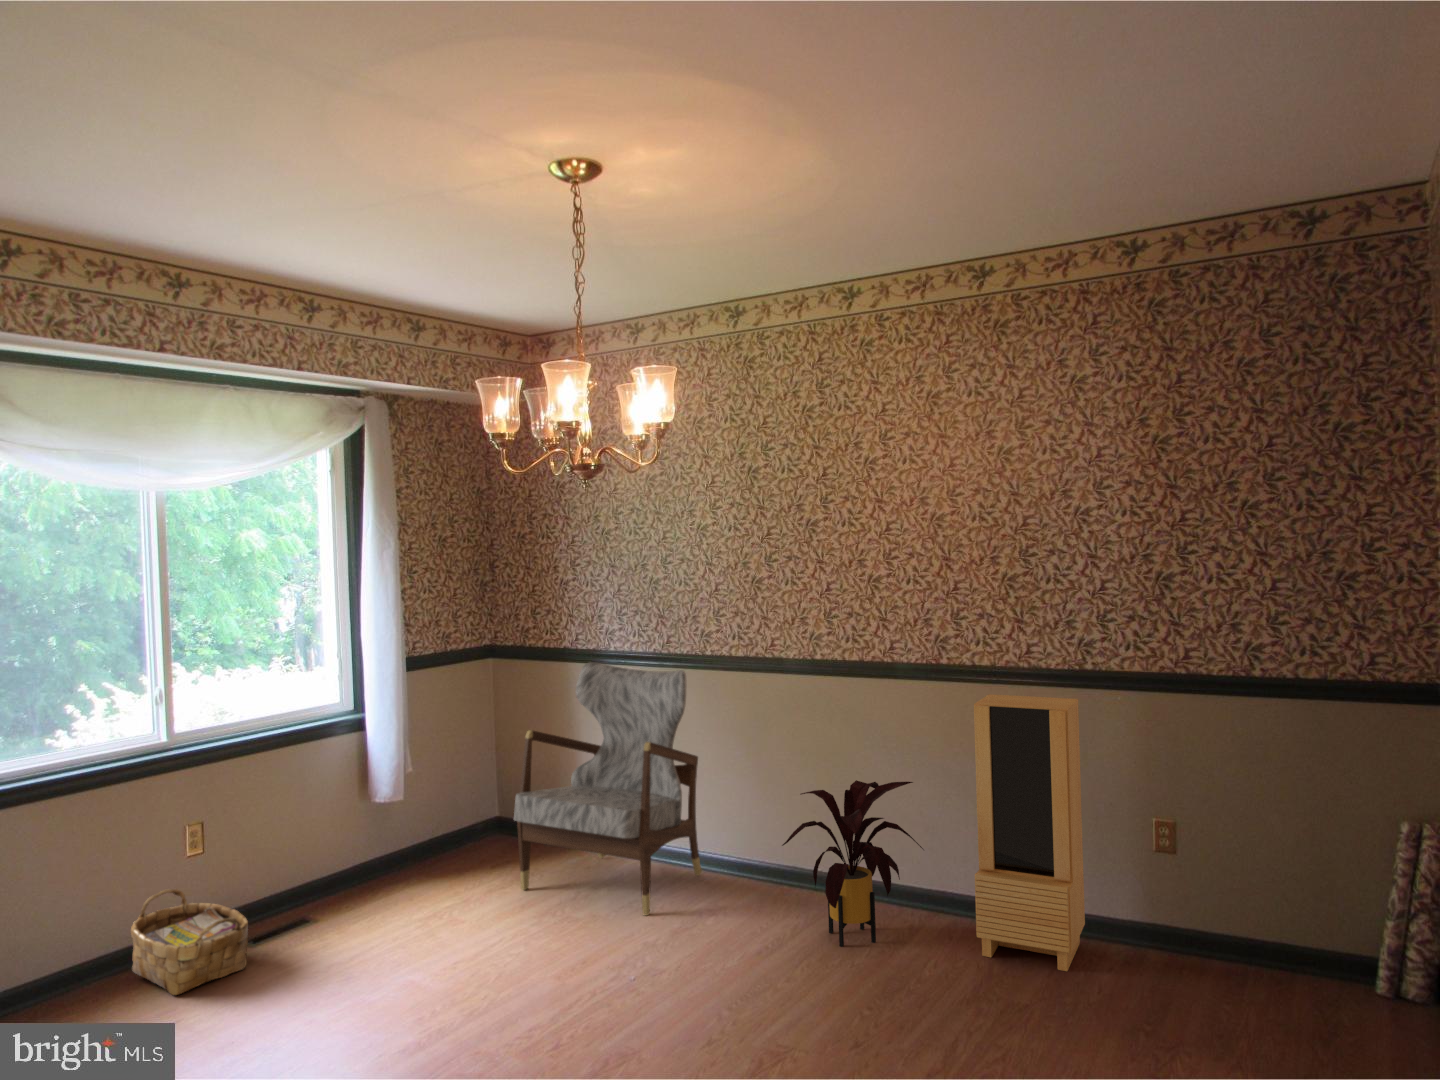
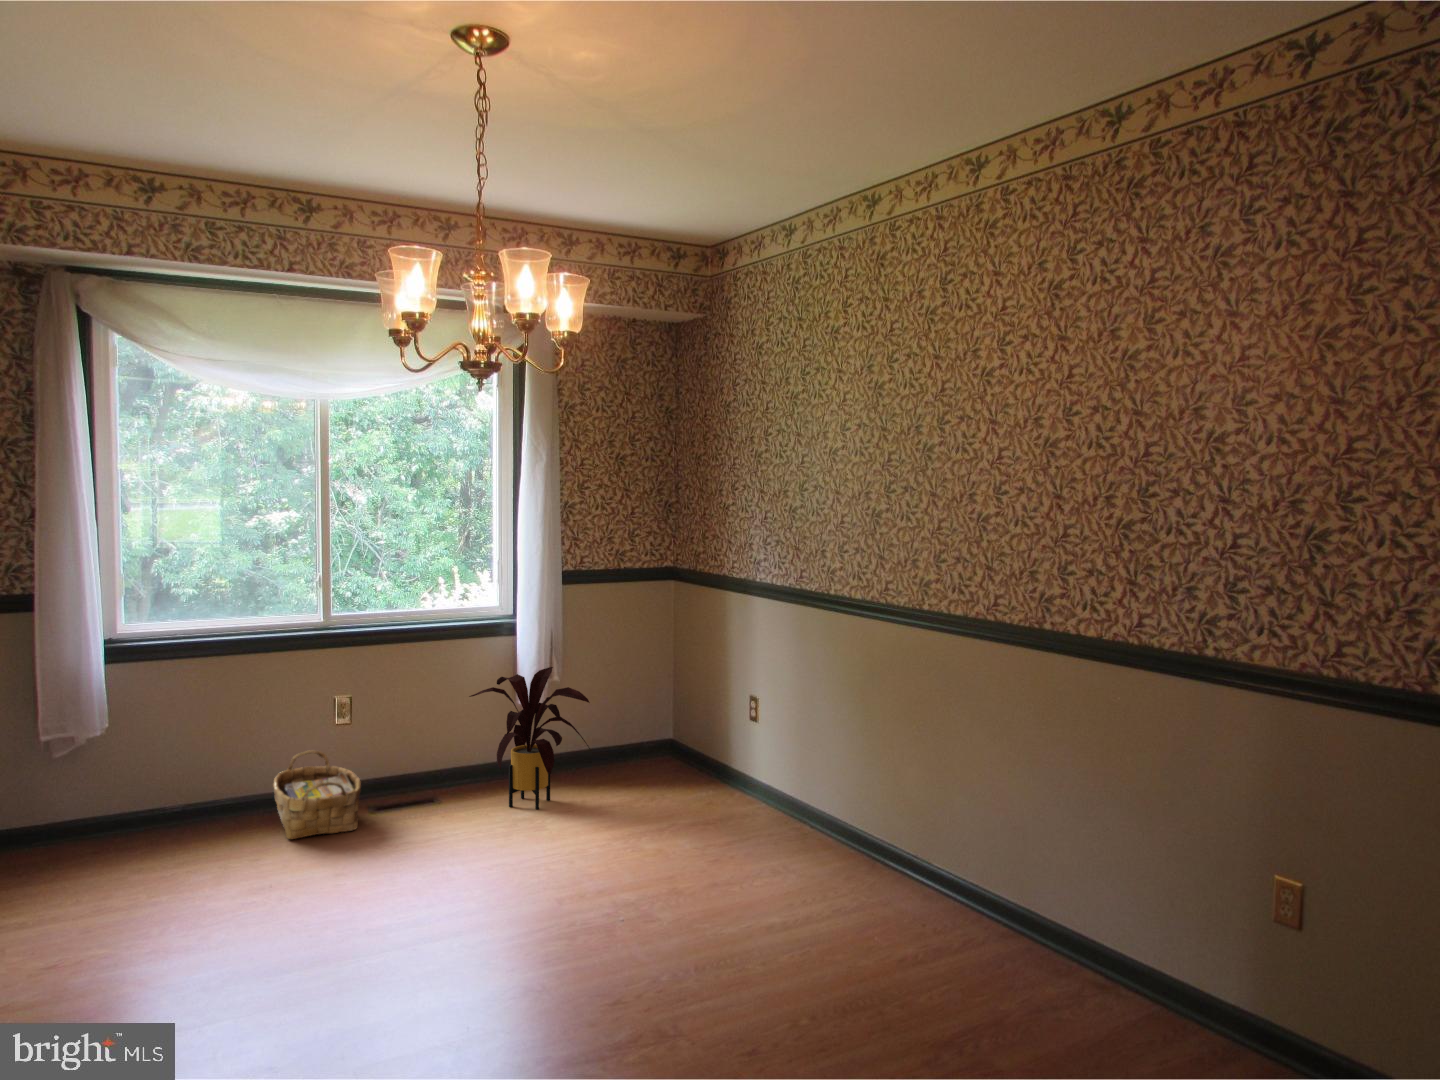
armchair: present [514,662,702,915] -> none [619,593,814,864]
storage cabinet: present [974,694,1085,971] -> none [1011,674,1186,1042]
house plant: present [782,780,923,947] -> present [469,667,590,809]

